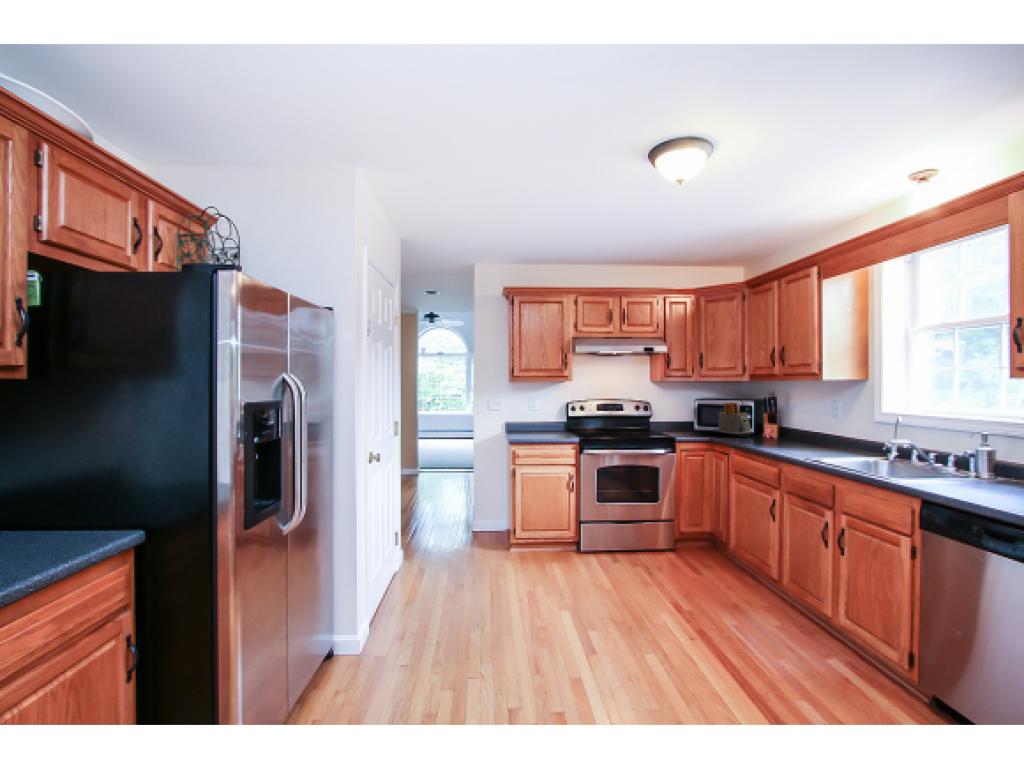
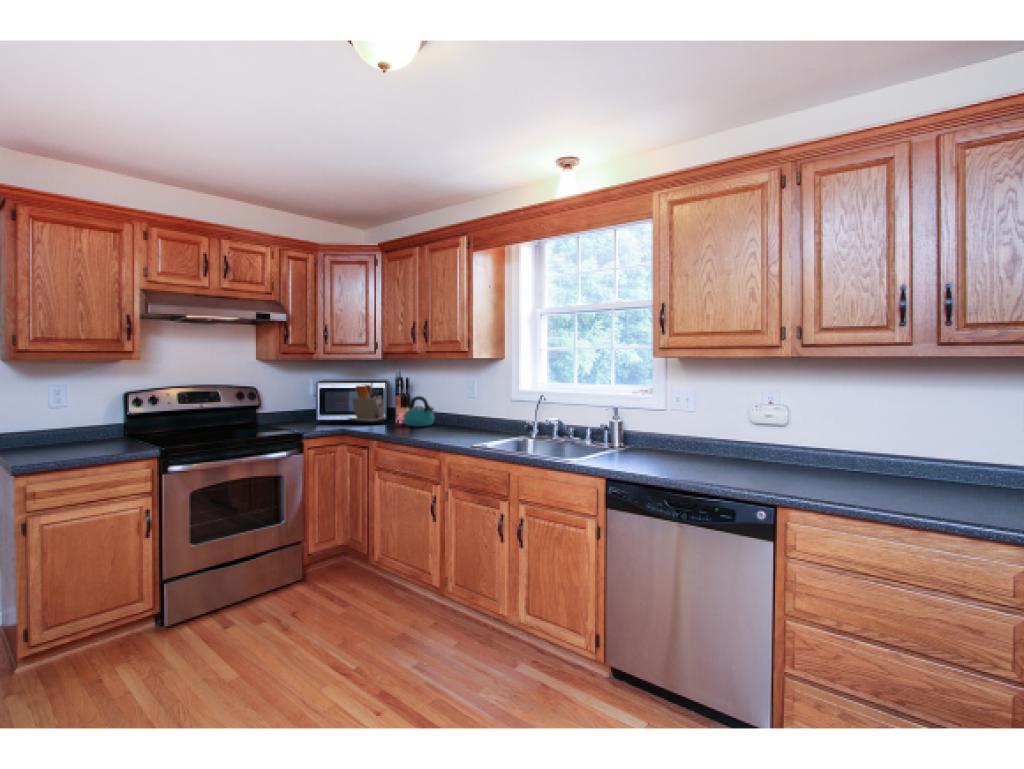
kettle: none [765,414,798,442] -> present [404,396,434,427]

